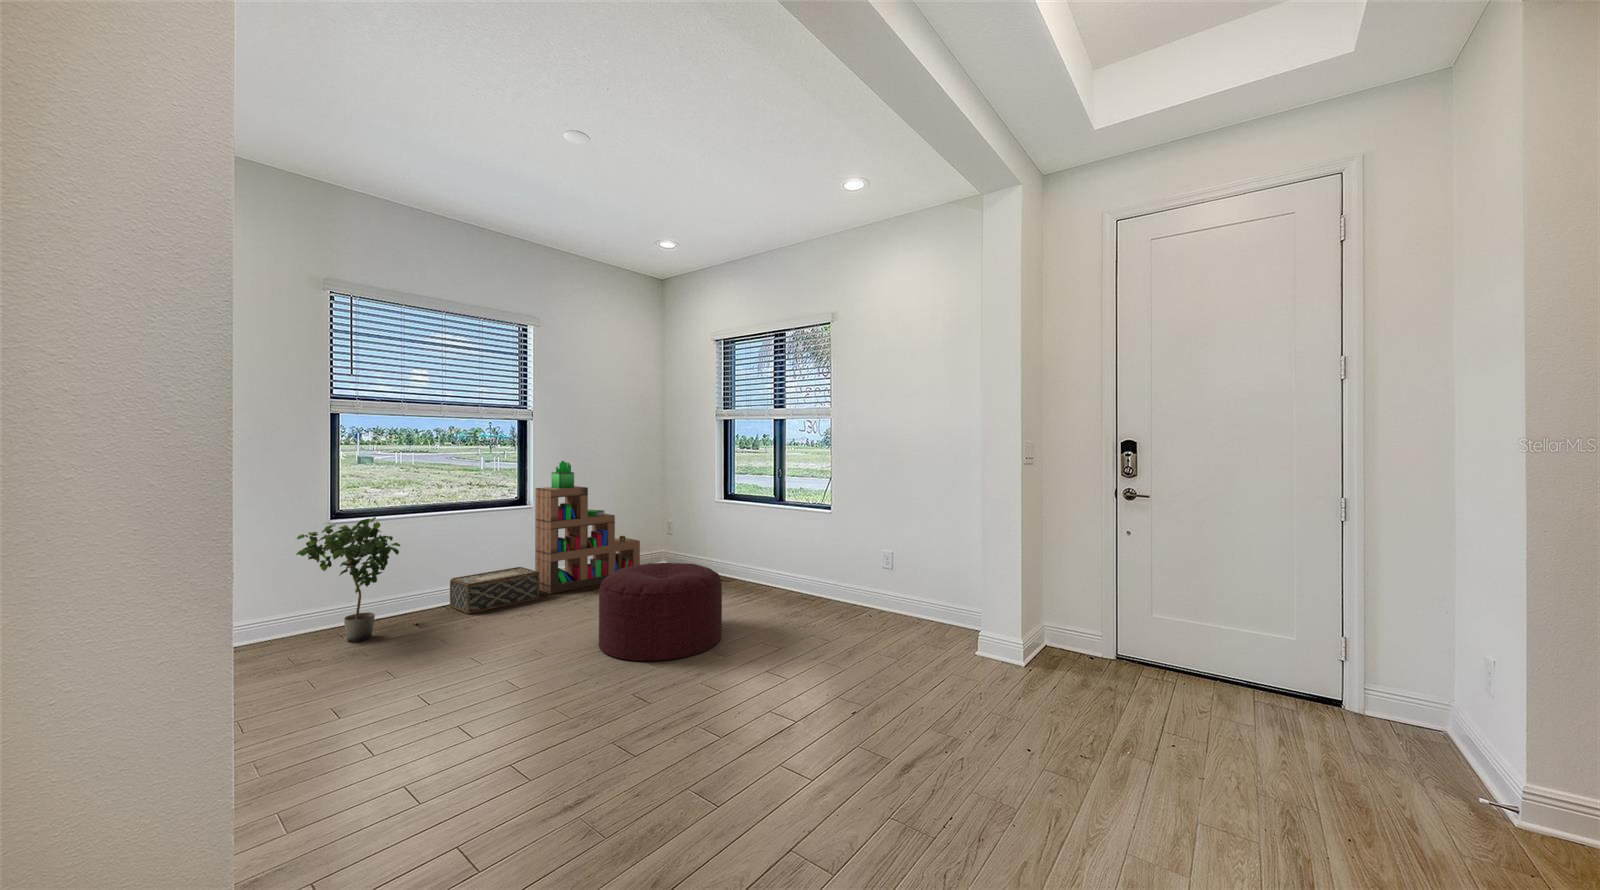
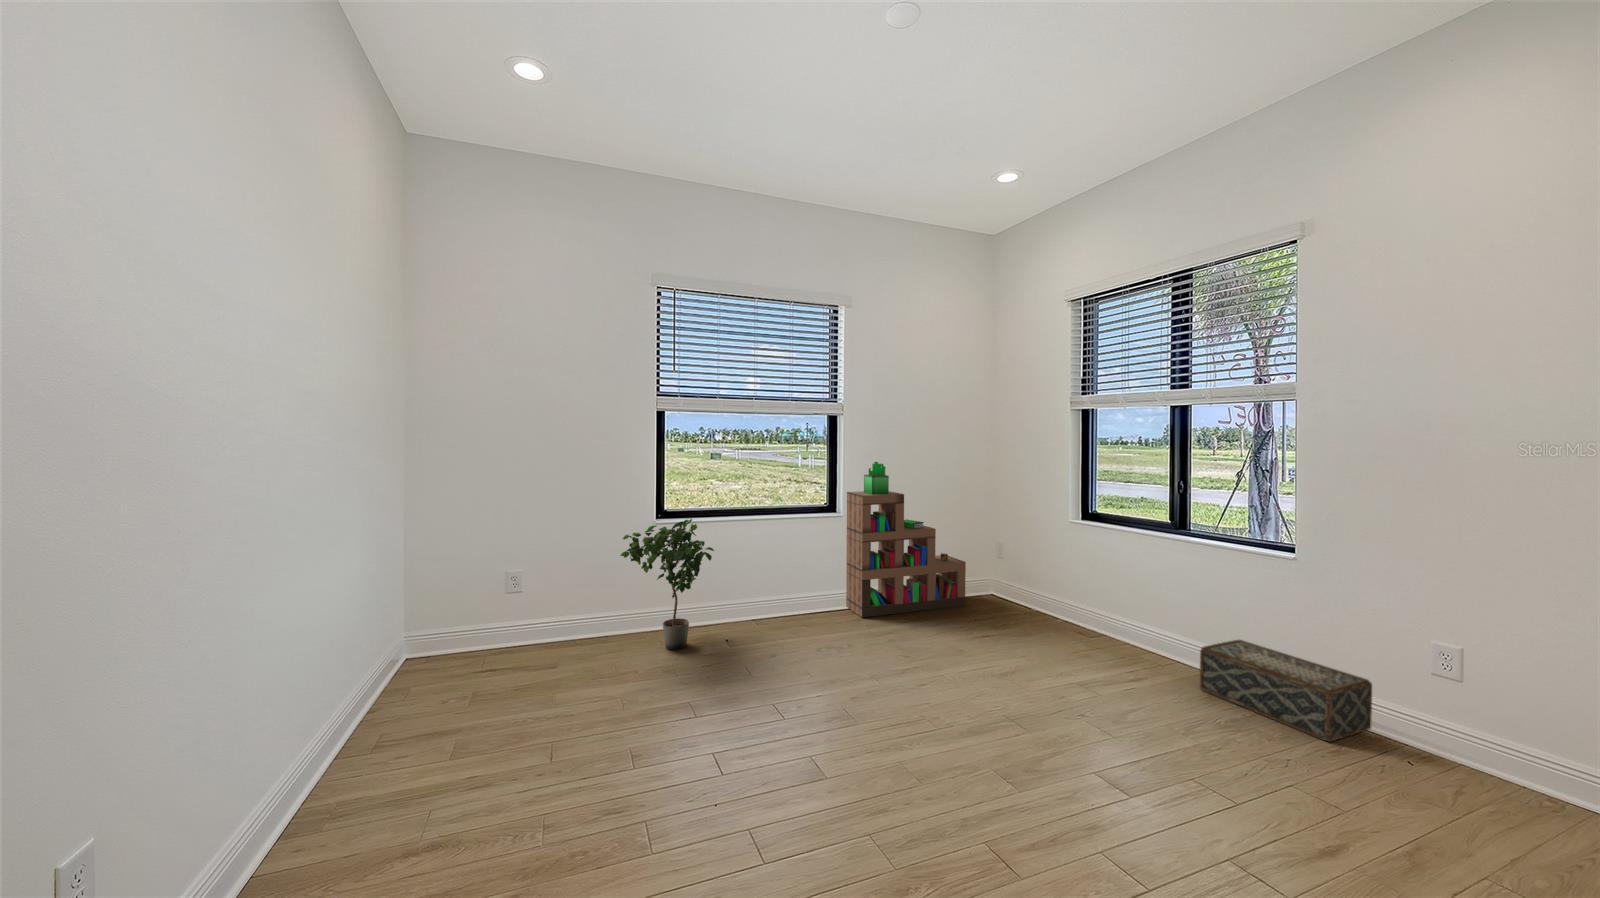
ottoman: present [599,562,722,661] -> none [917,610,1103,778]
woven basket: present [450,567,539,614] -> present [1200,640,1372,742]

